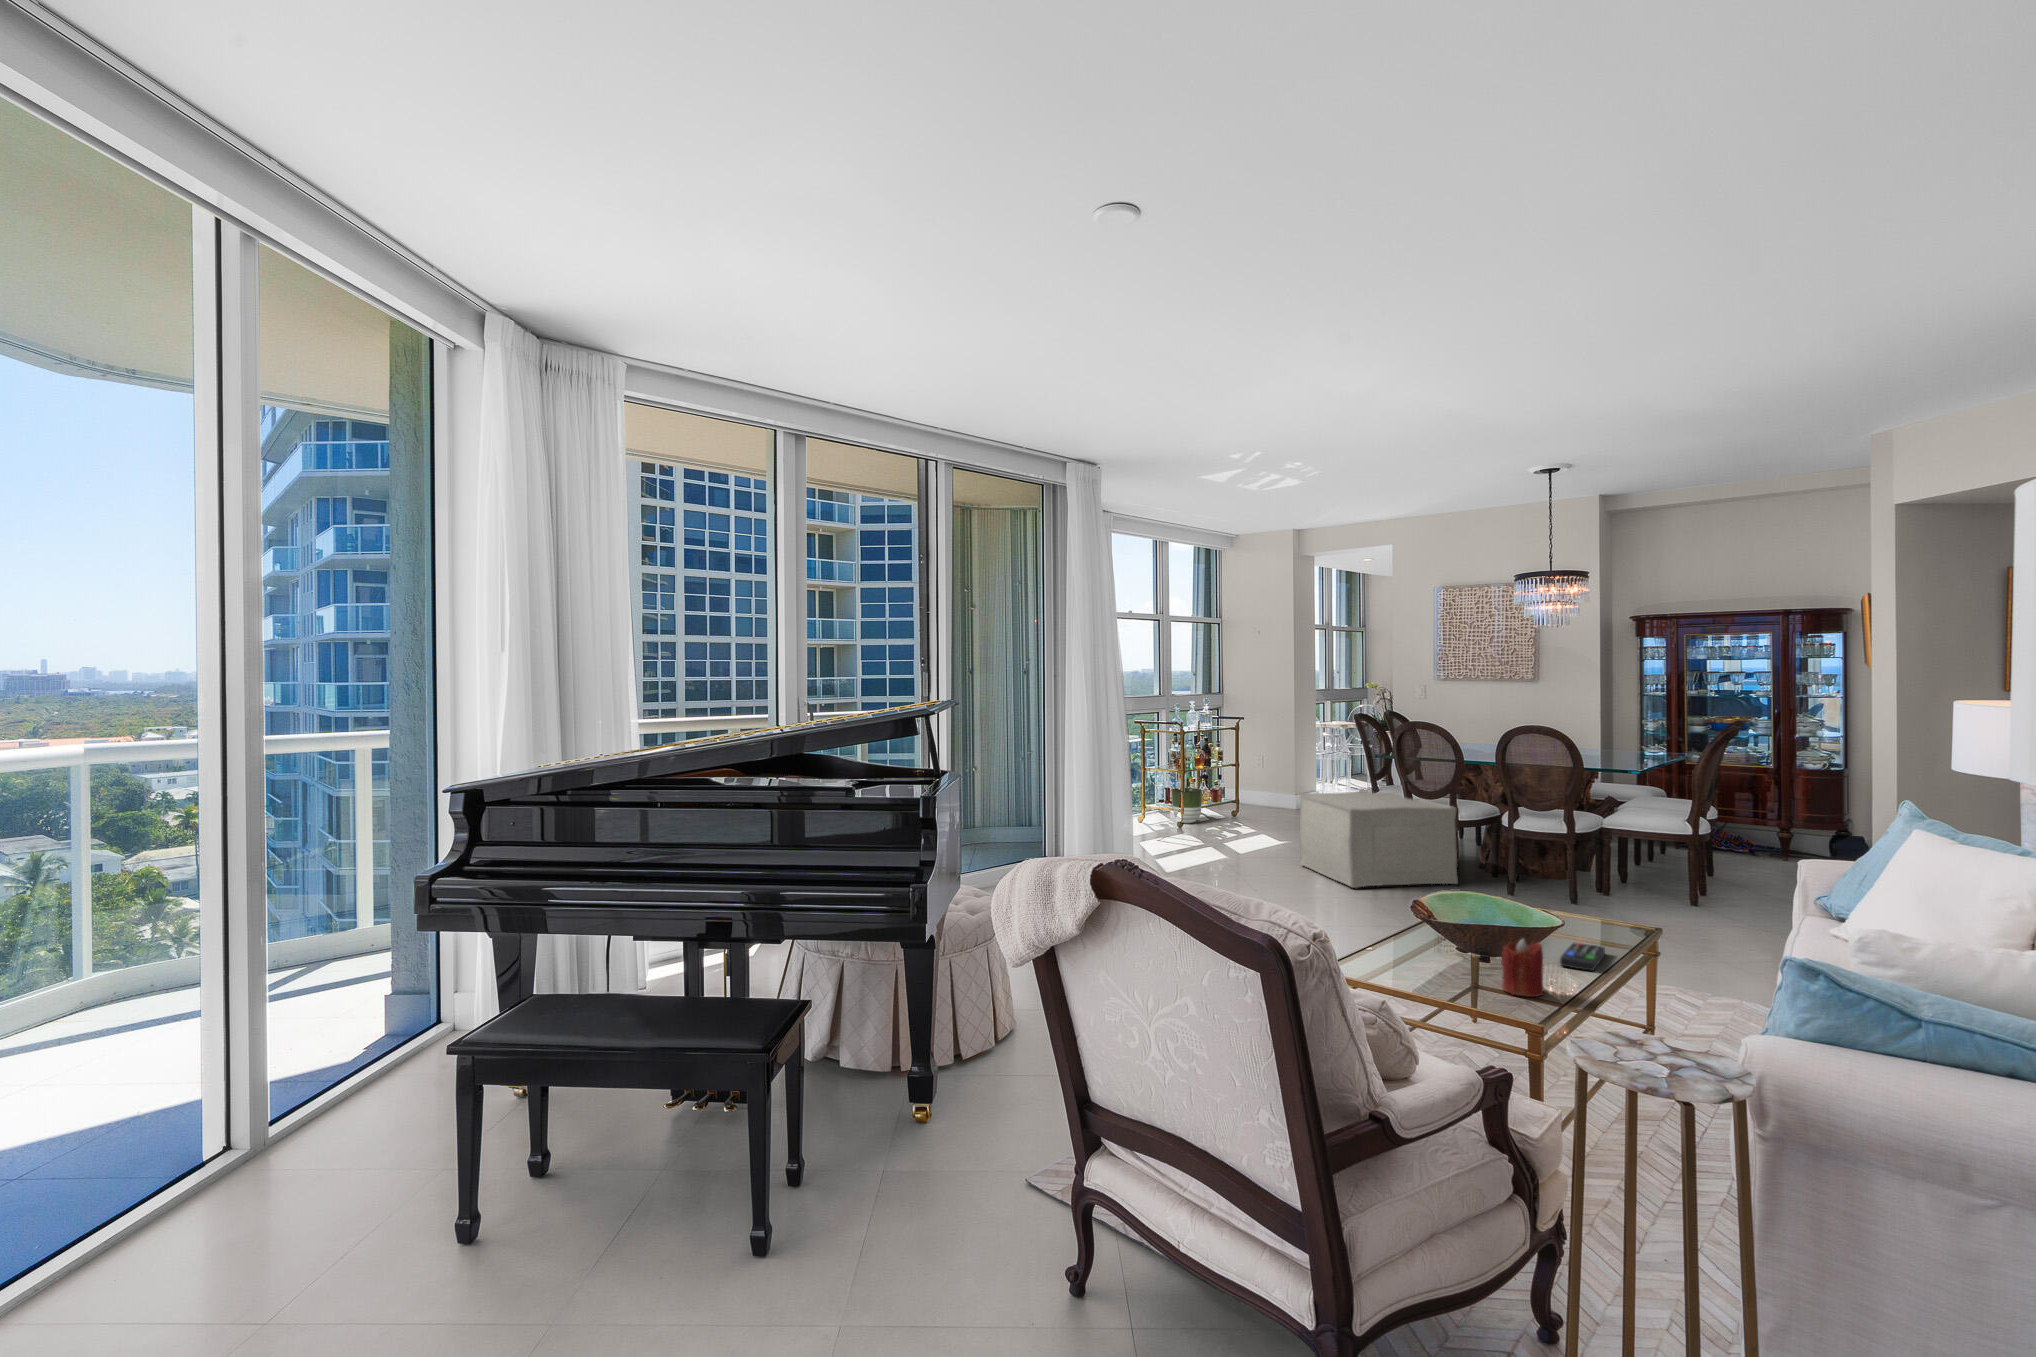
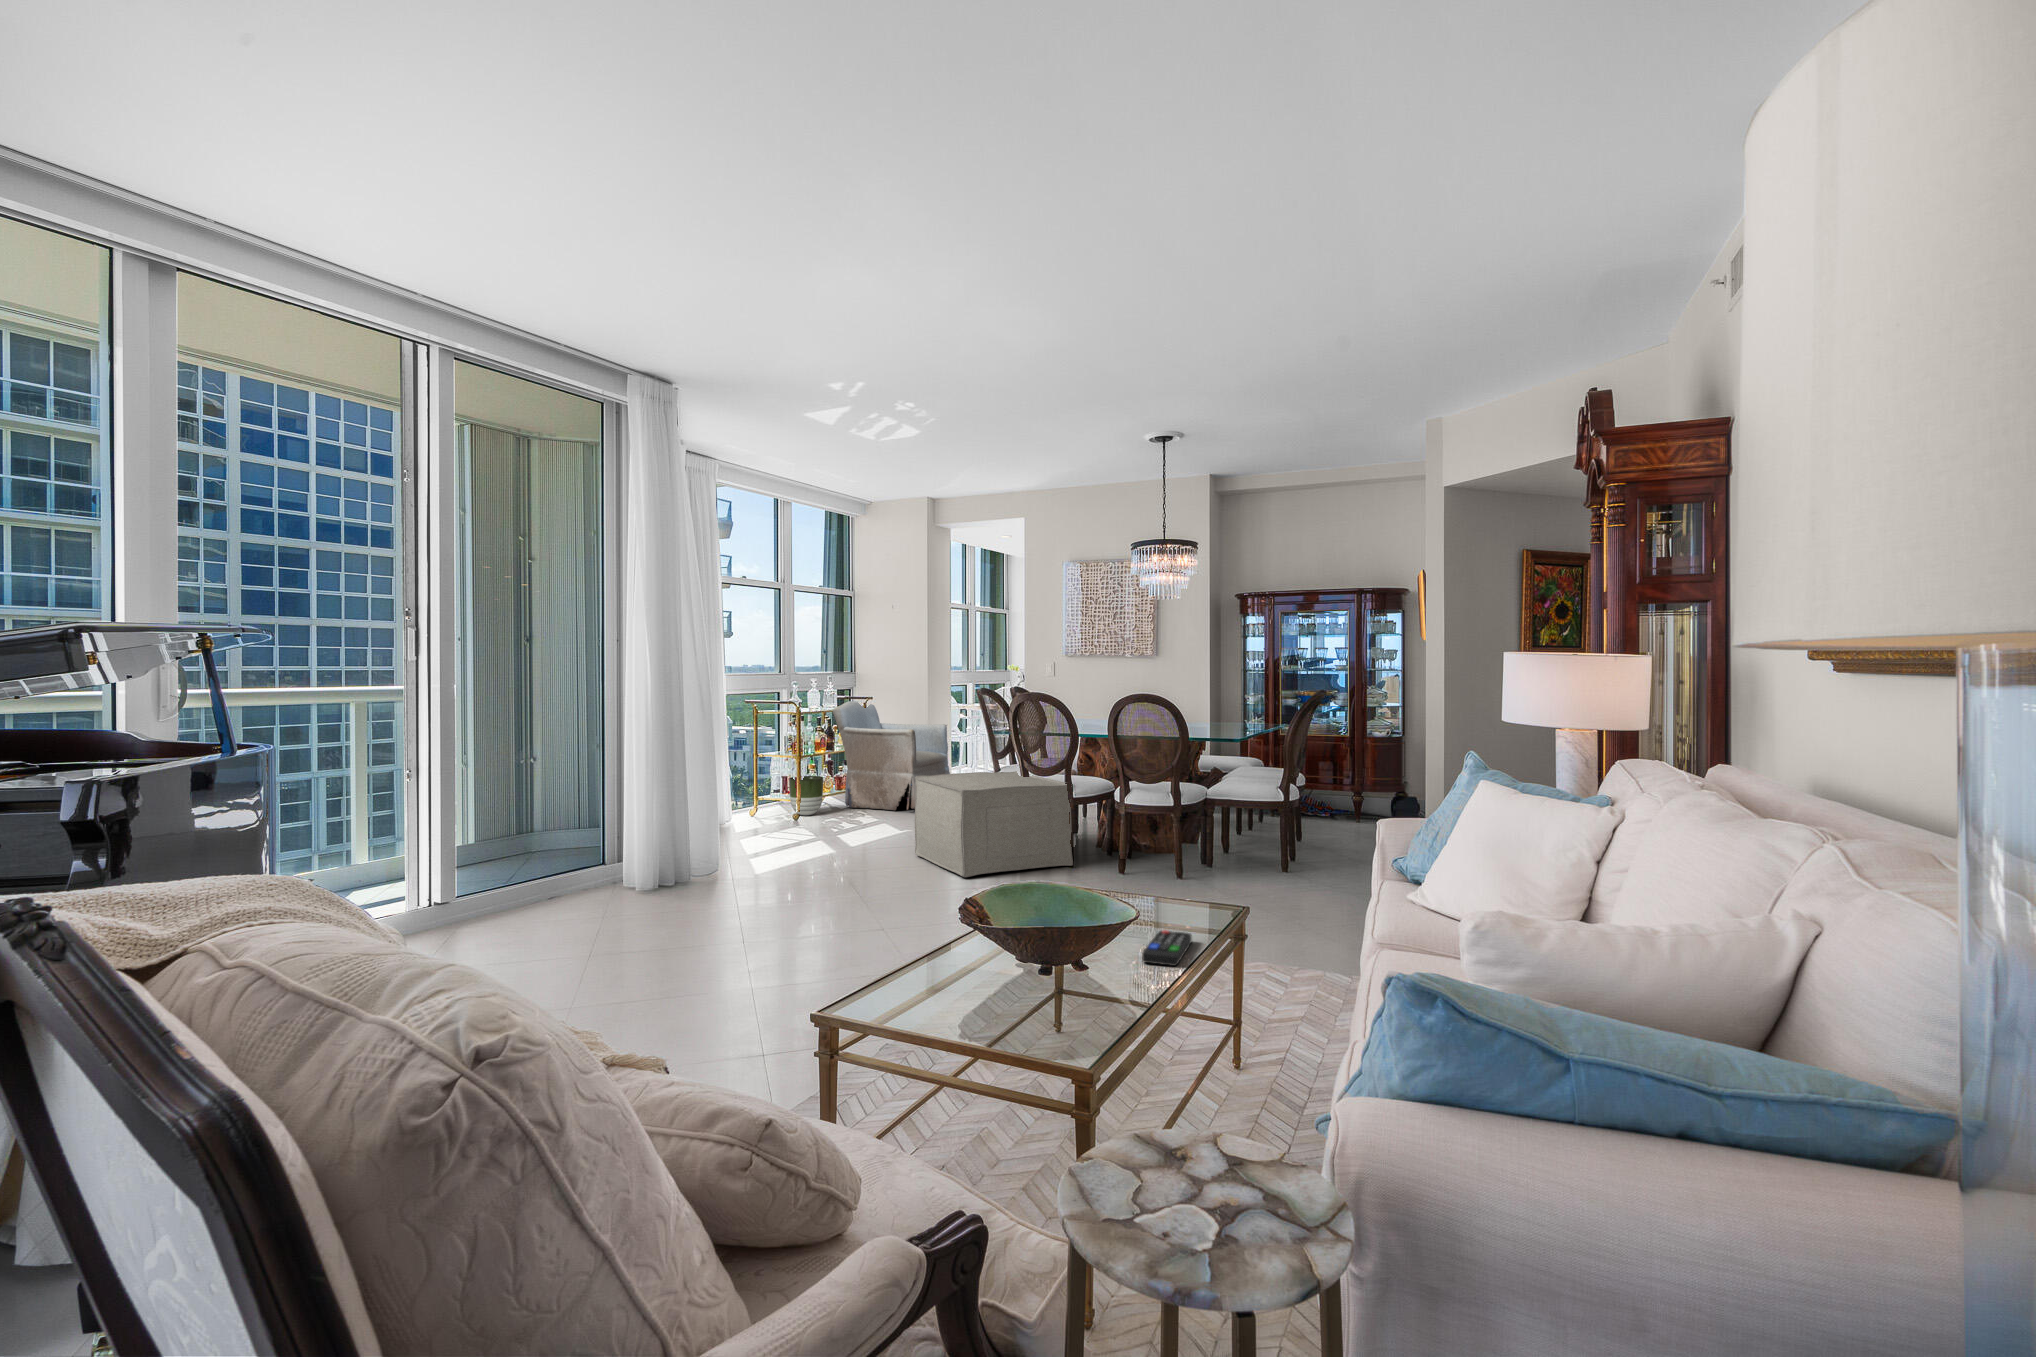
armchair: none [1208,721,1322,823] -> present [833,701,950,810]
candle: present [1501,939,1543,997] -> none [1070,936,1117,1011]

